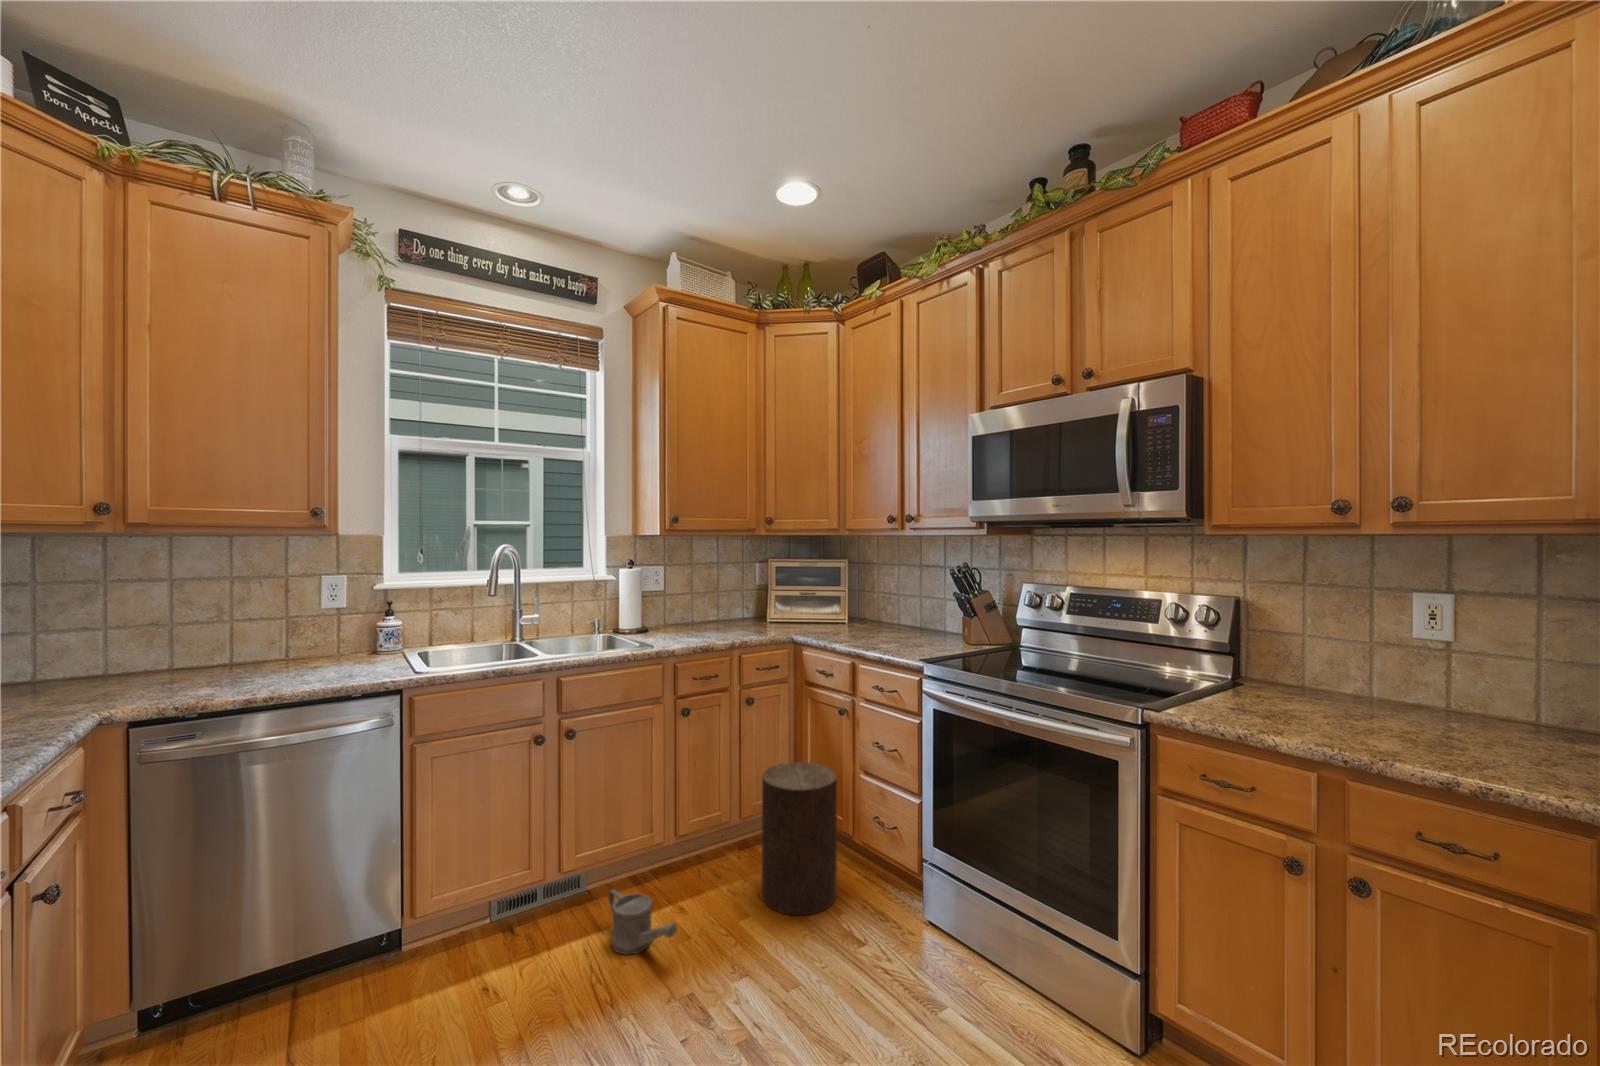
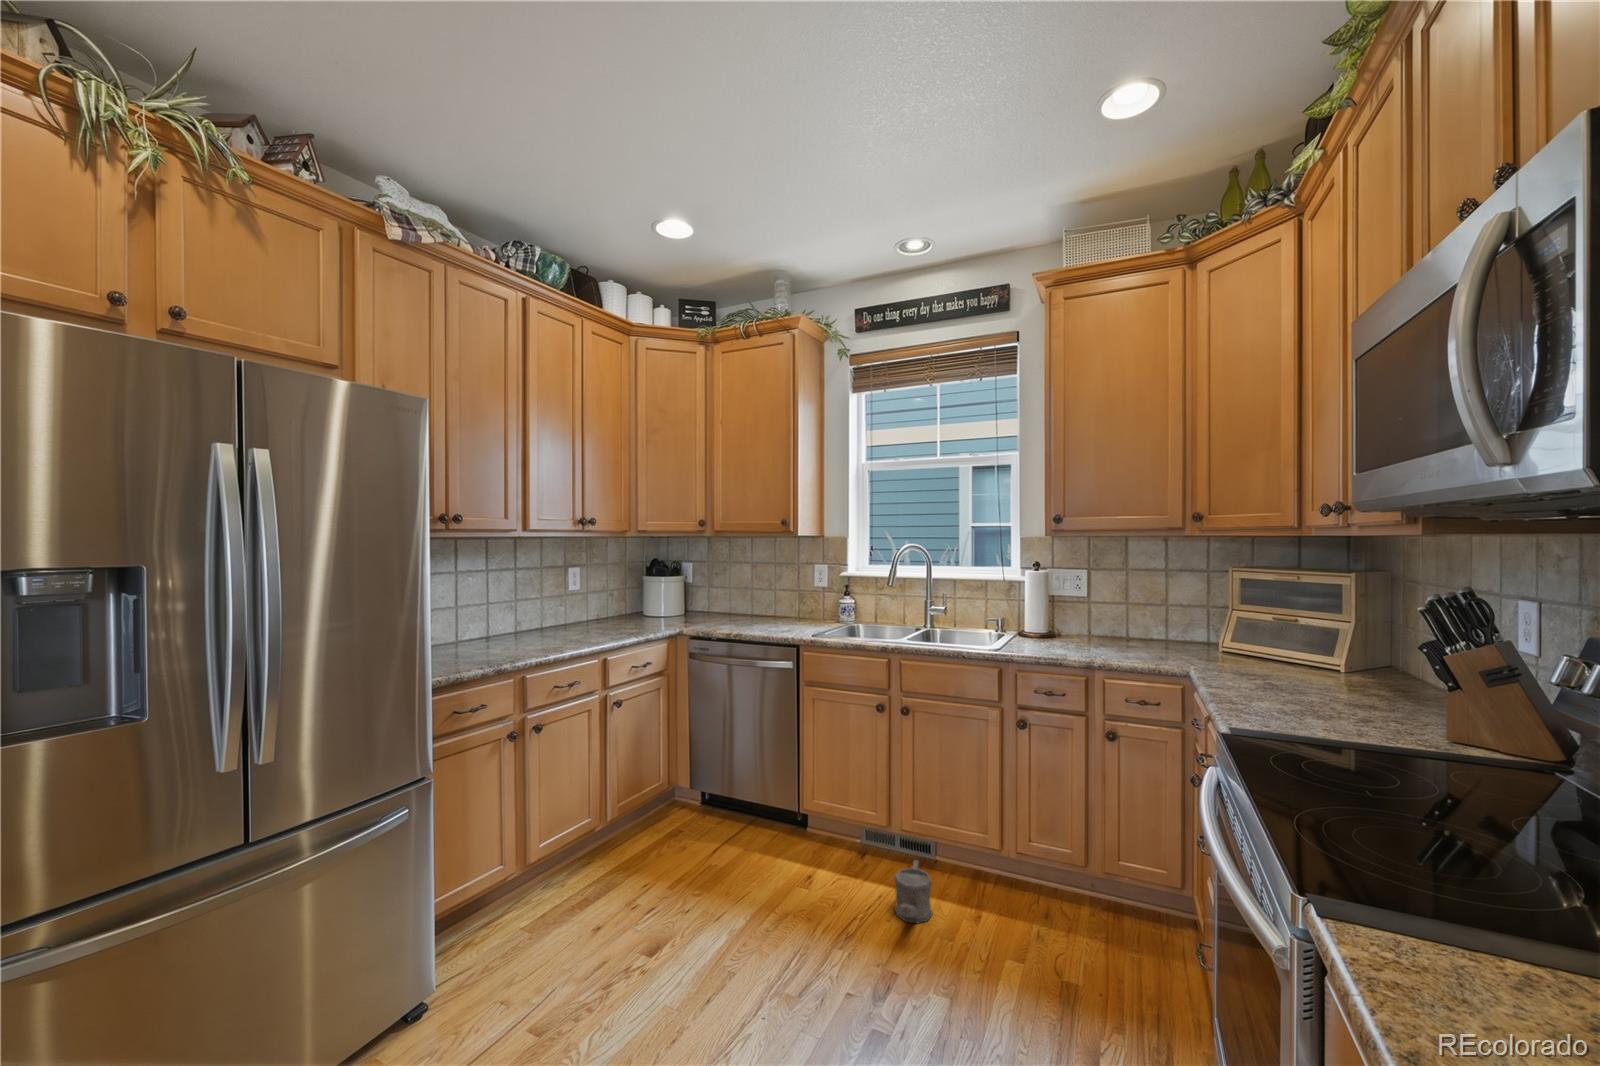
stool: present [762,762,837,915] -> none [1052,813,1156,1015]

